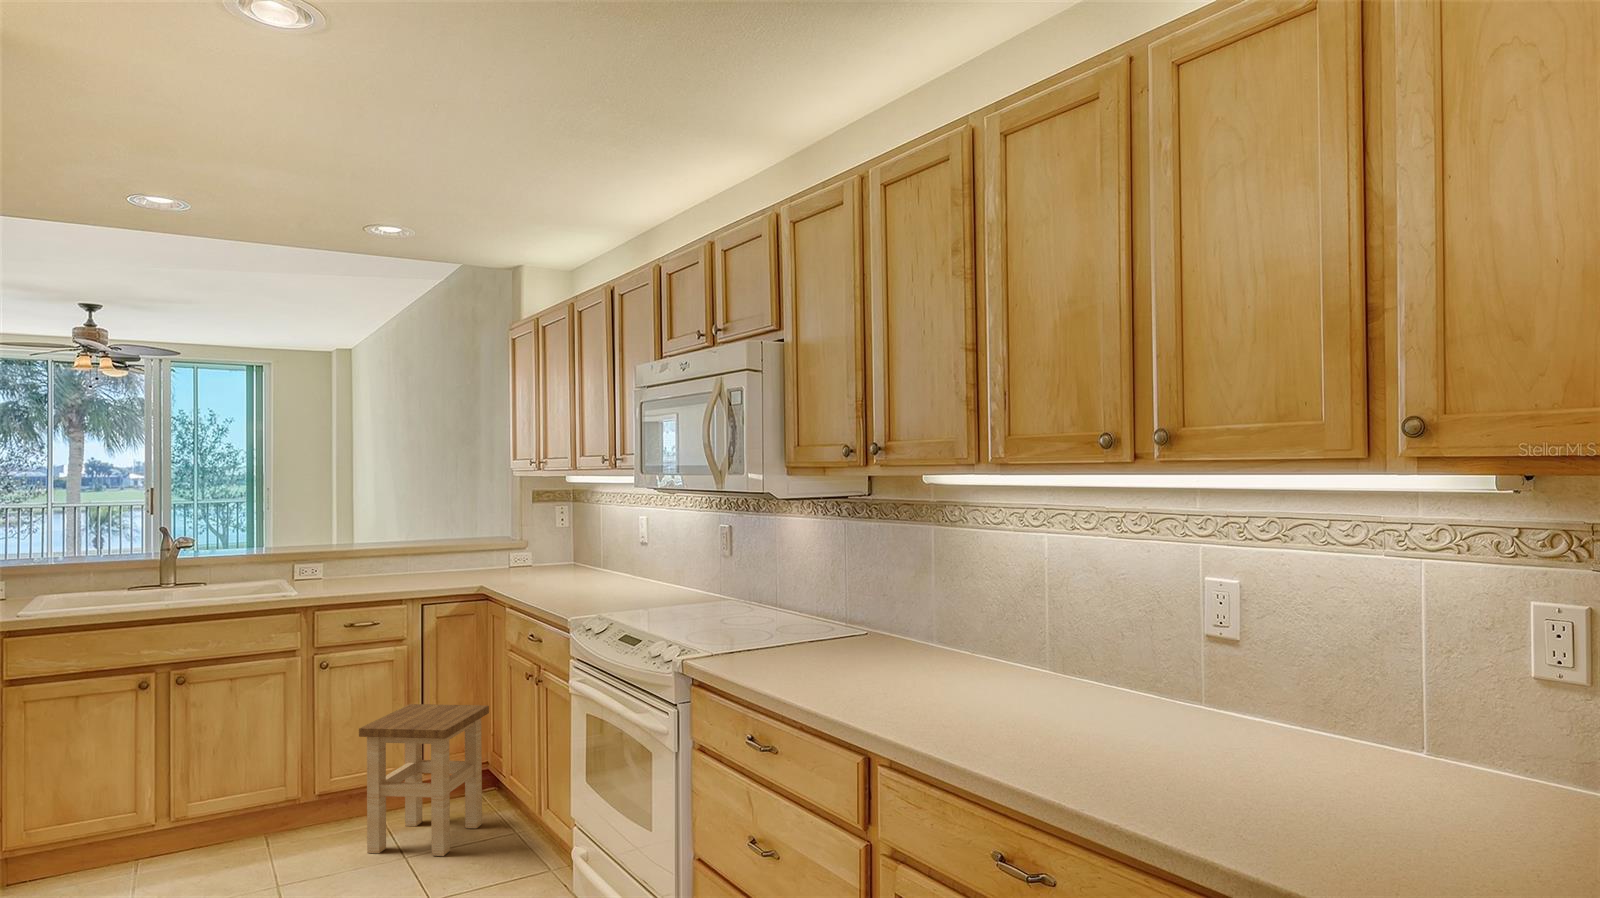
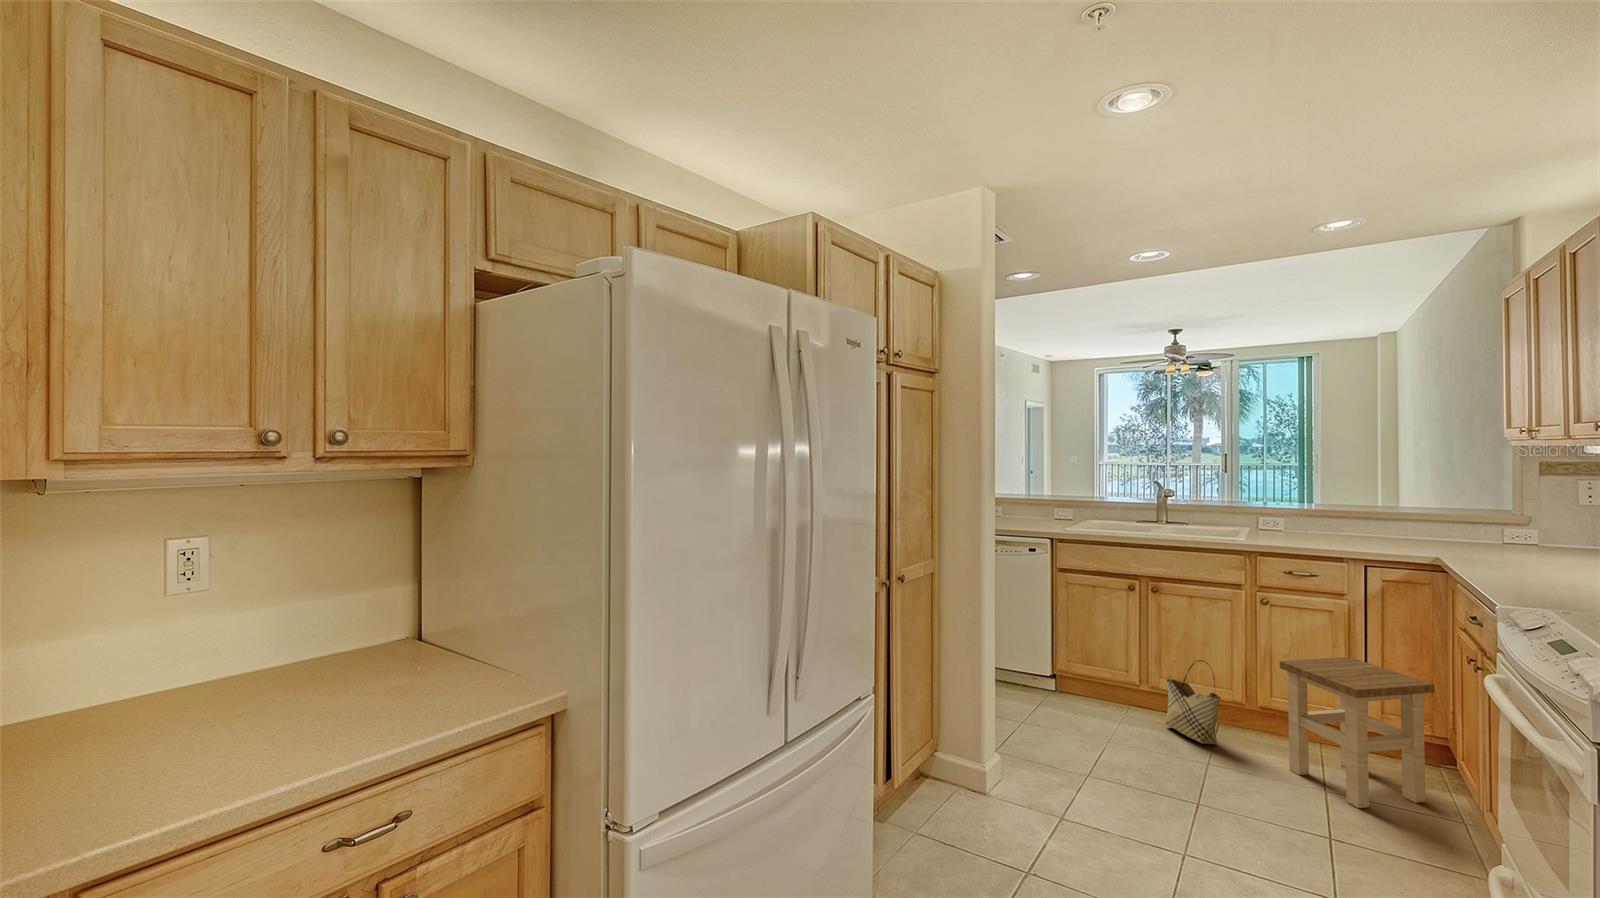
woven basket: none [203,762,285,872] -> present [1165,660,1220,744]

